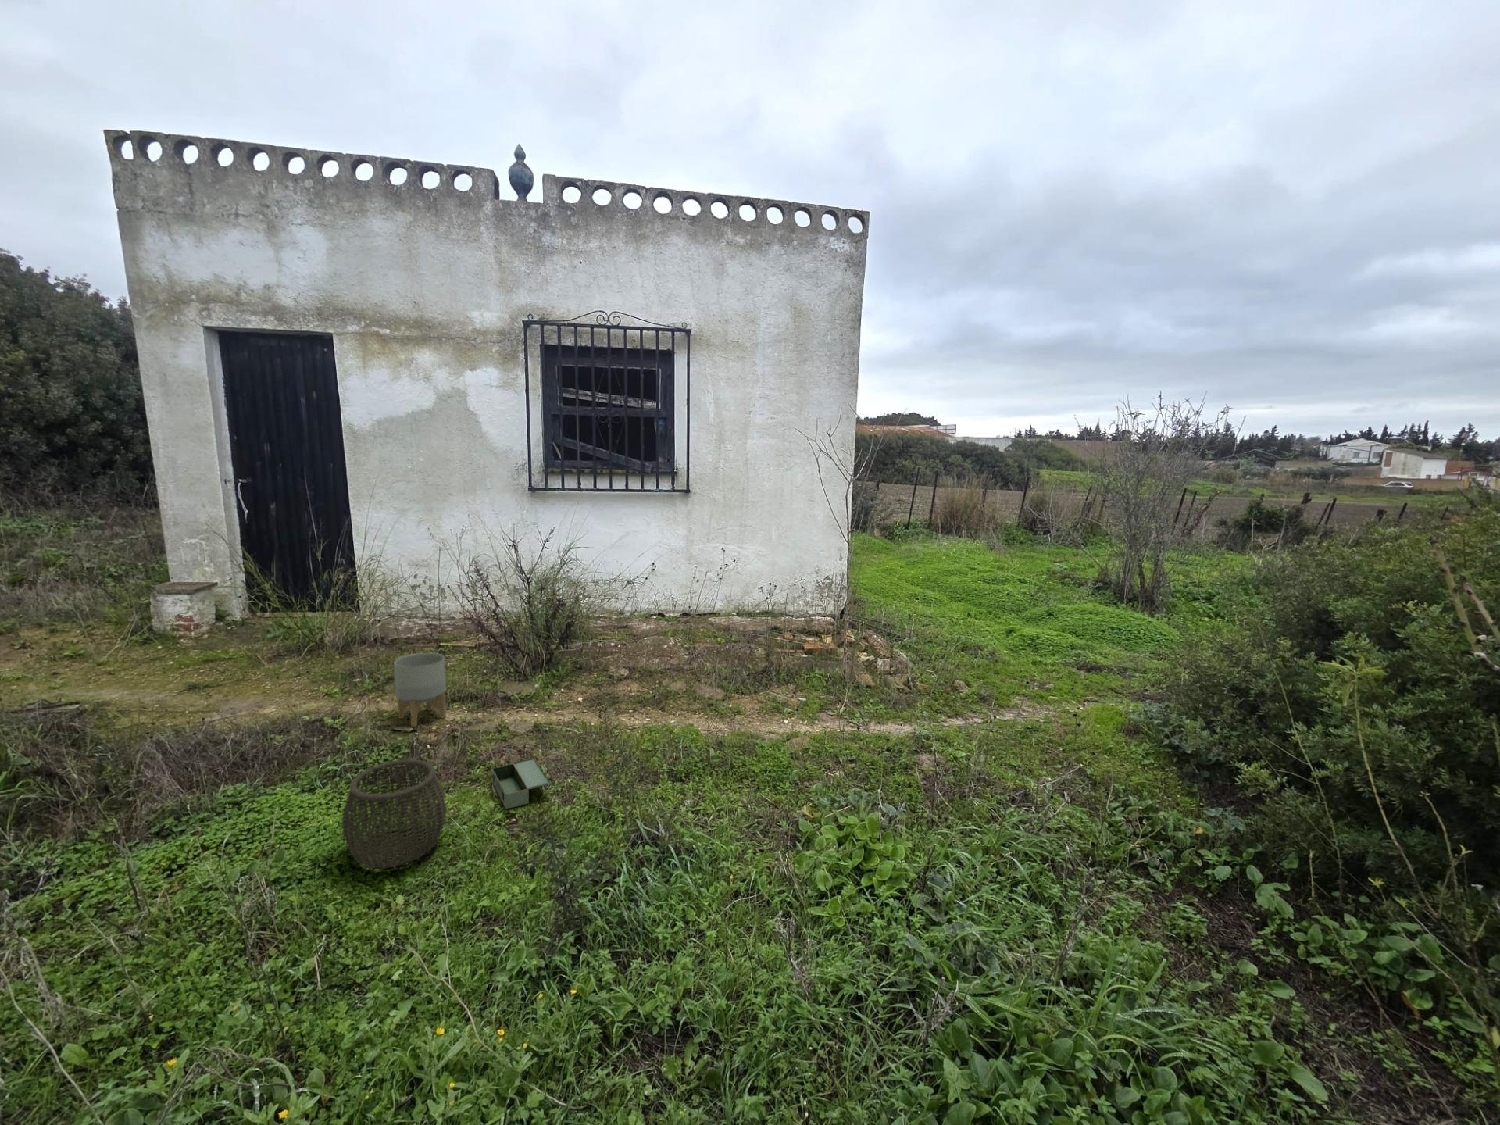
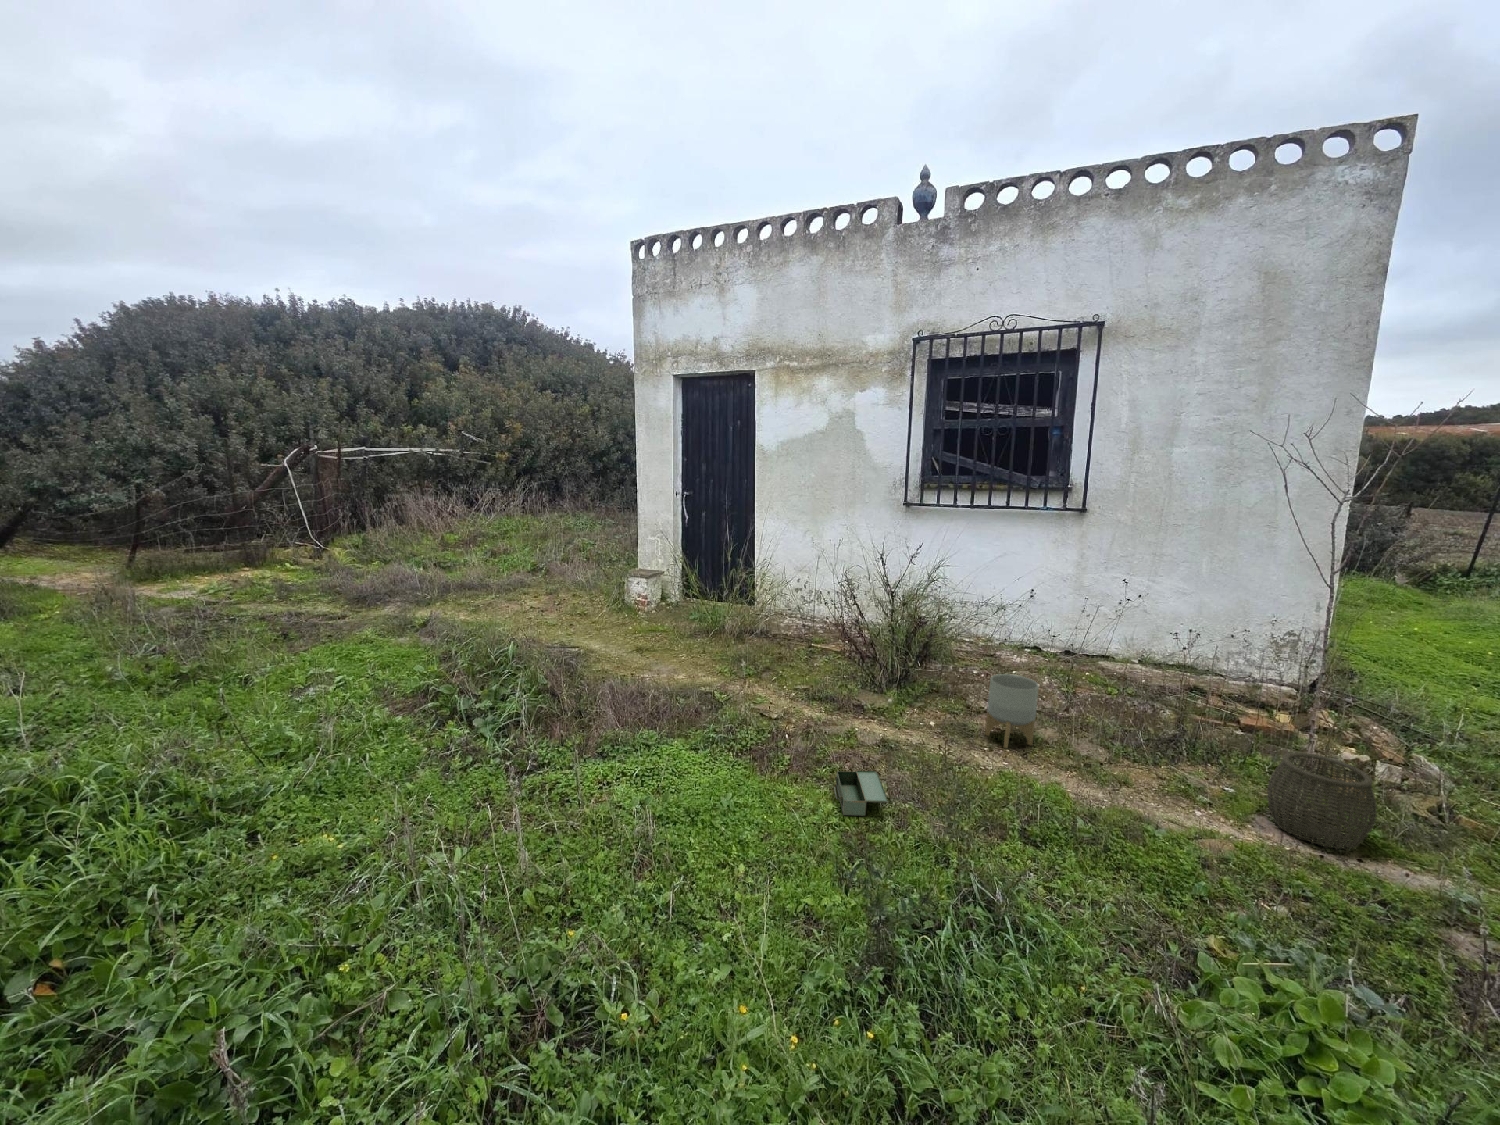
planter: present [394,653,446,727] -> present [985,674,1039,748]
woven basket: present [342,760,446,870] -> present [1267,753,1377,850]

